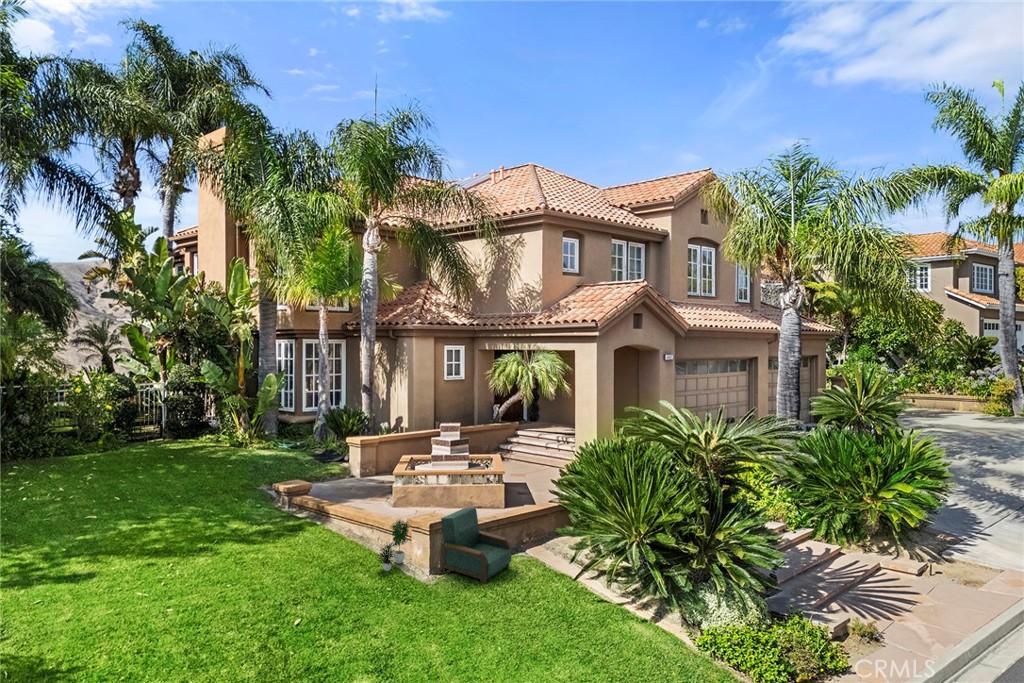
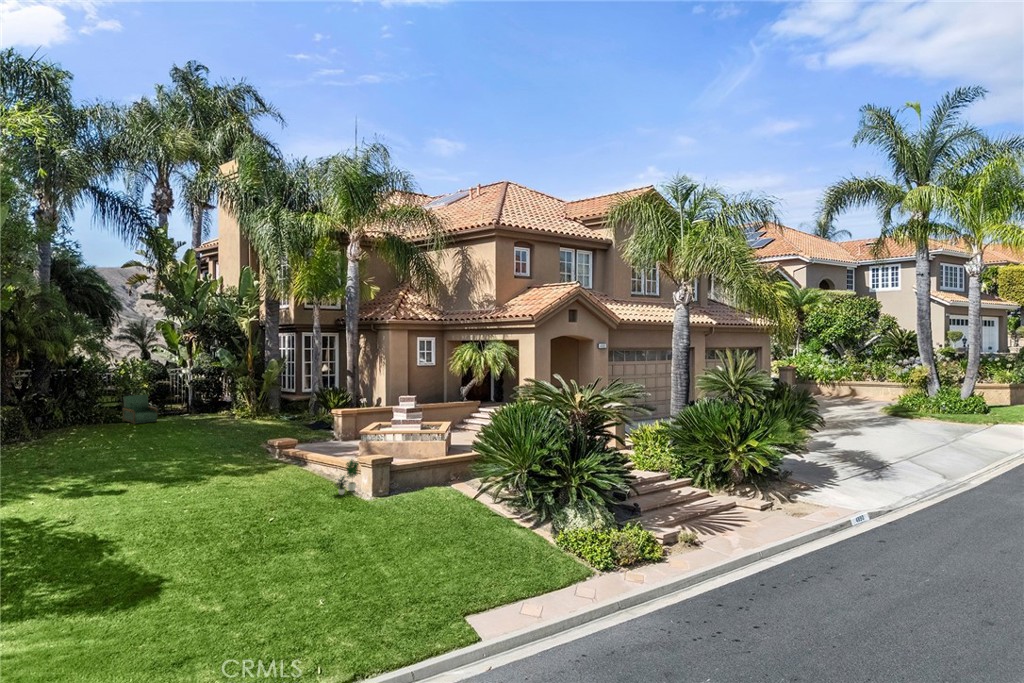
armchair: present [440,508,512,584] -> present [123,394,157,424]

